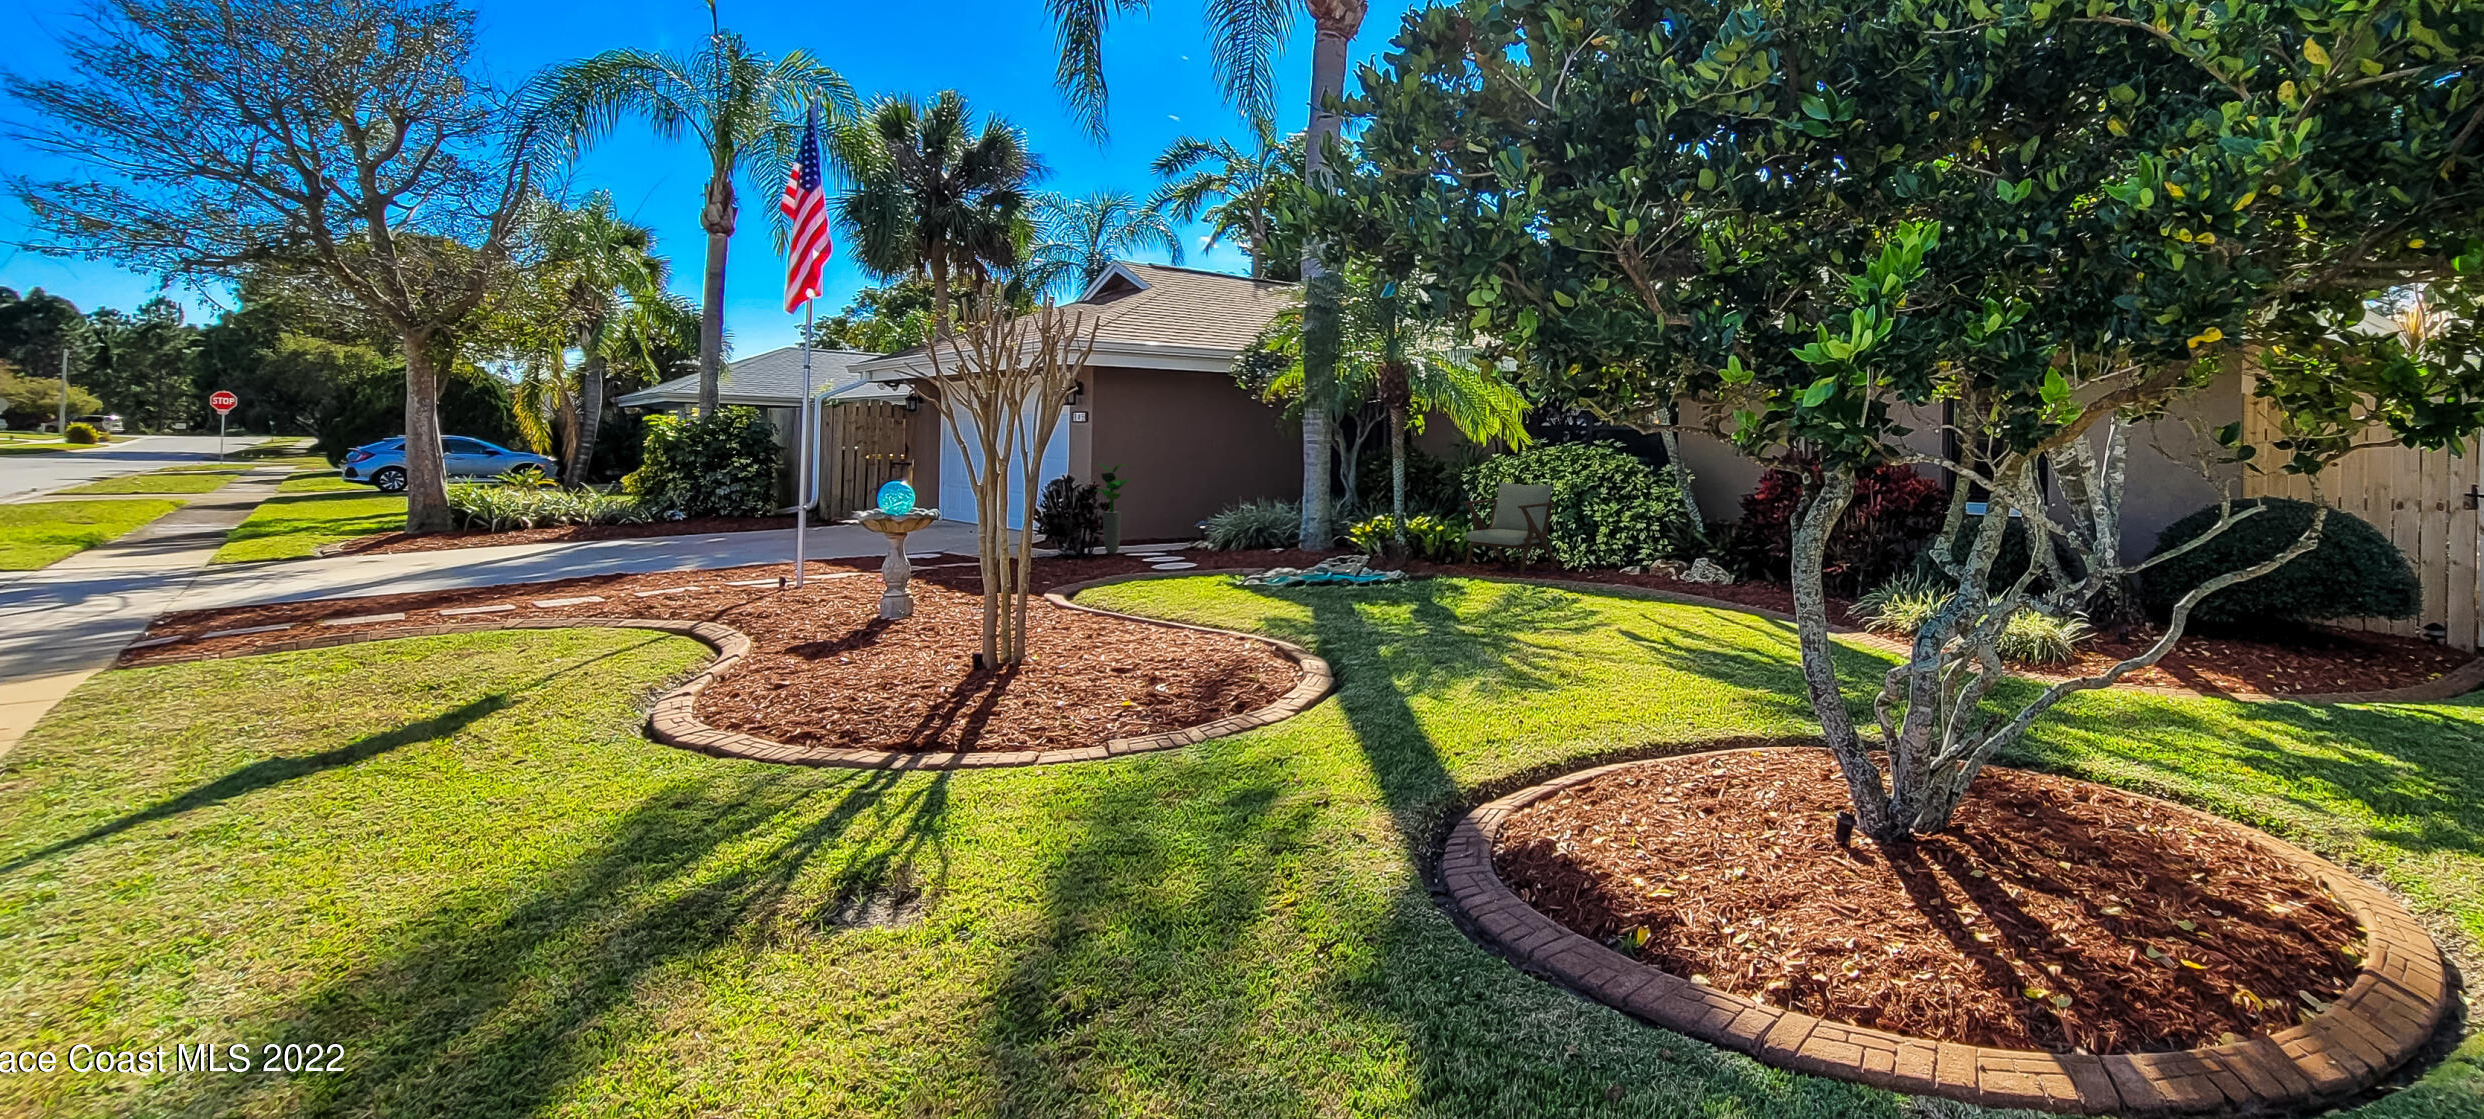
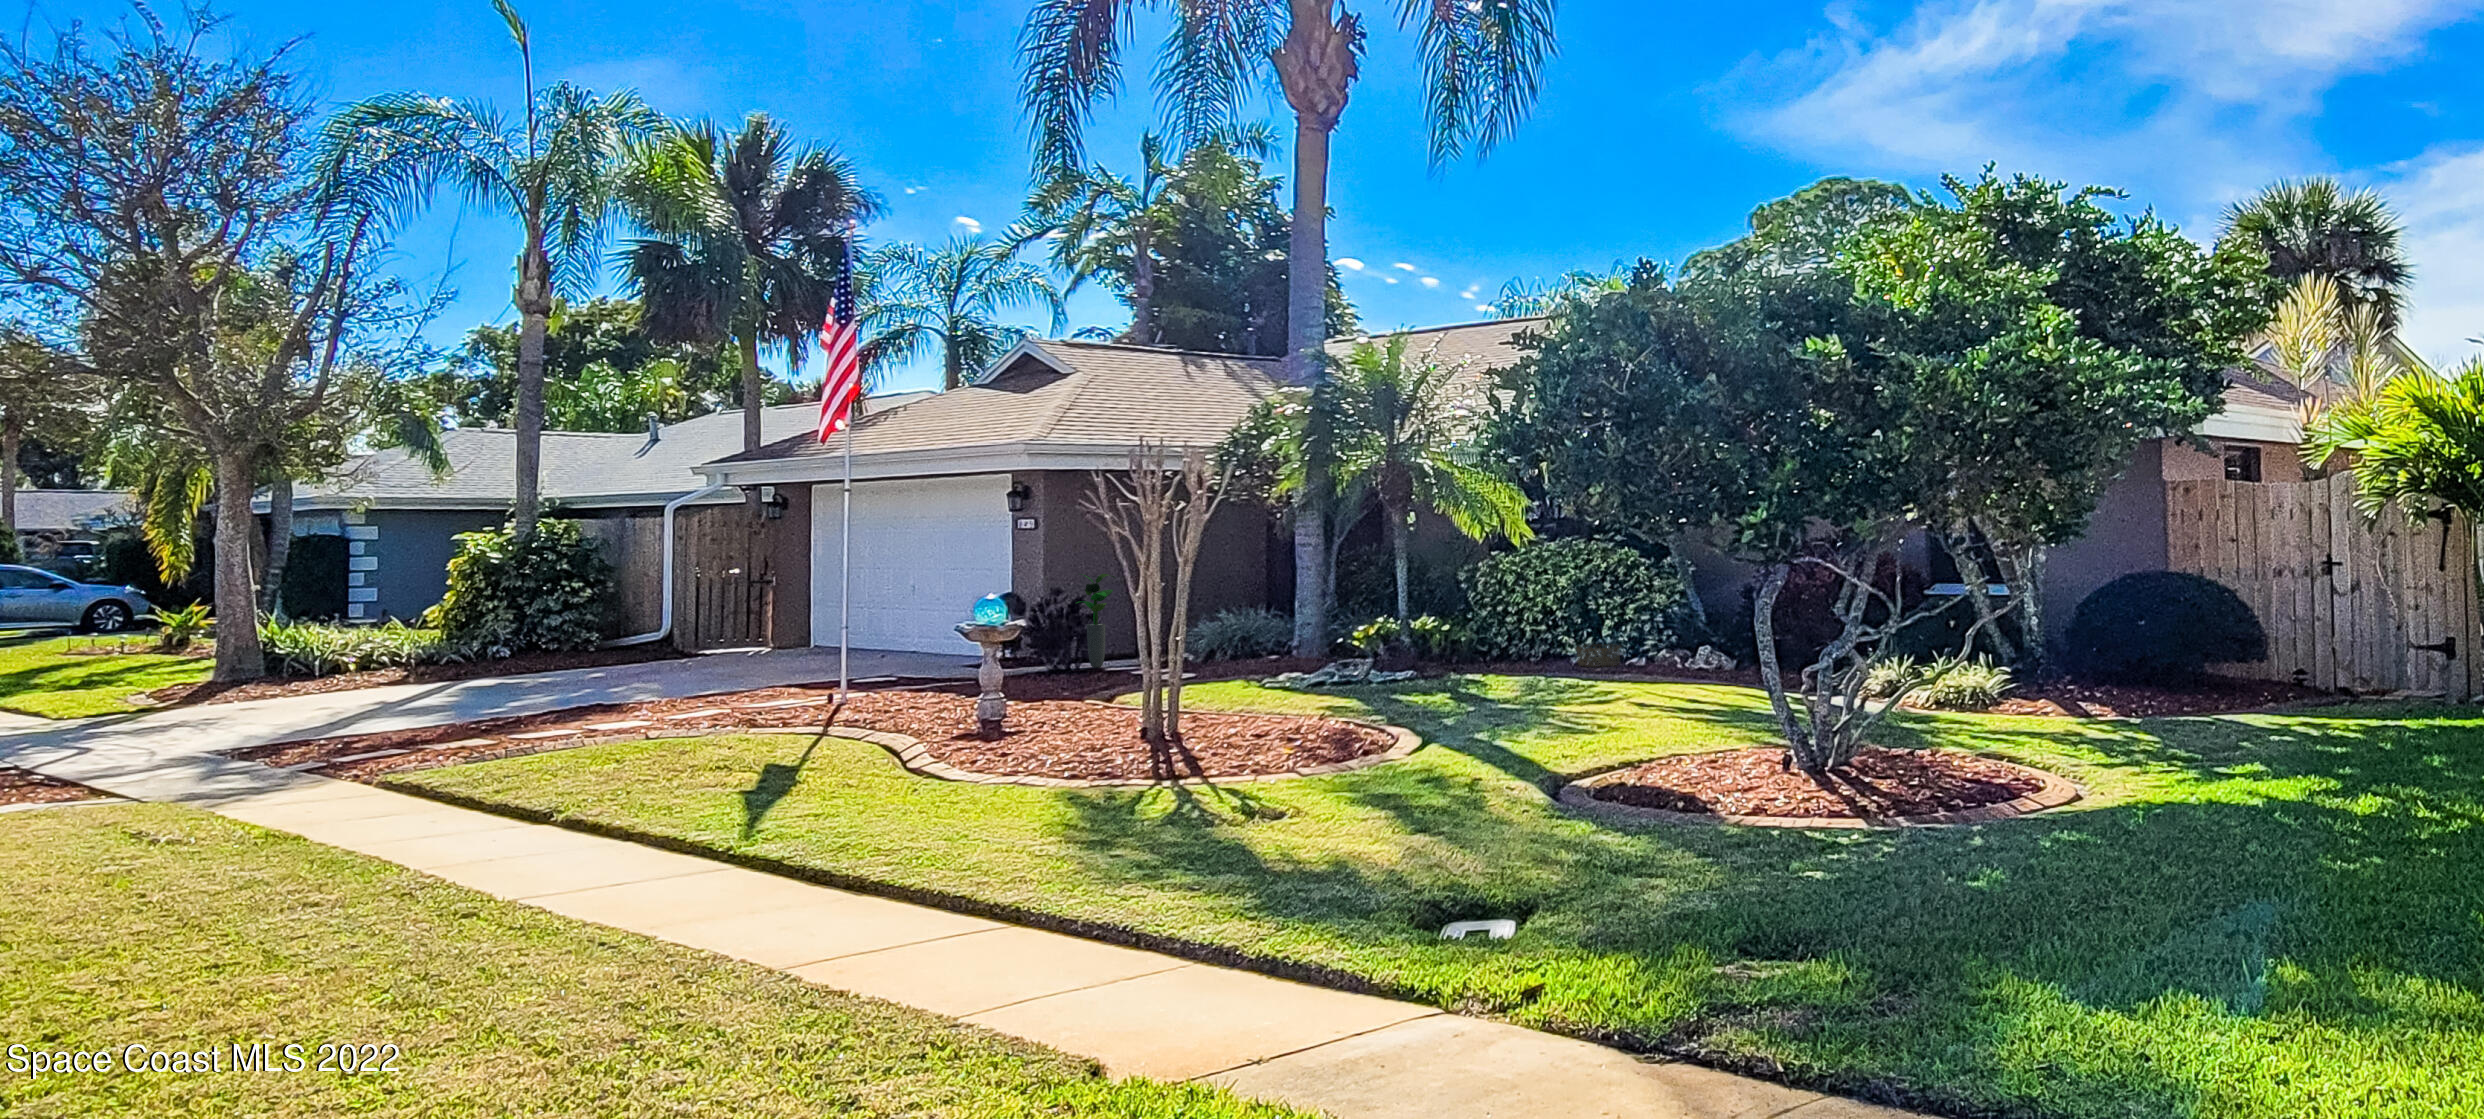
lounge chair: present [1463,482,1559,573] -> none [1469,580,1566,669]
basket: none [1569,550,1615,574] -> present [1577,645,1620,666]

